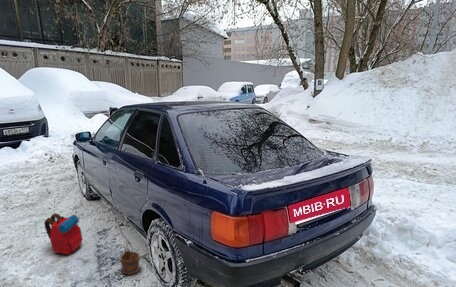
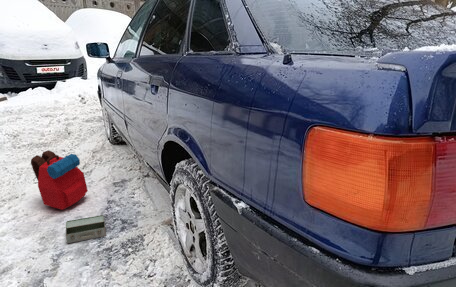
wooden bucket: present [120,241,140,275] -> none [128,196,160,249]
toolbox: none [75,256,103,275] -> present [66,215,106,243]

